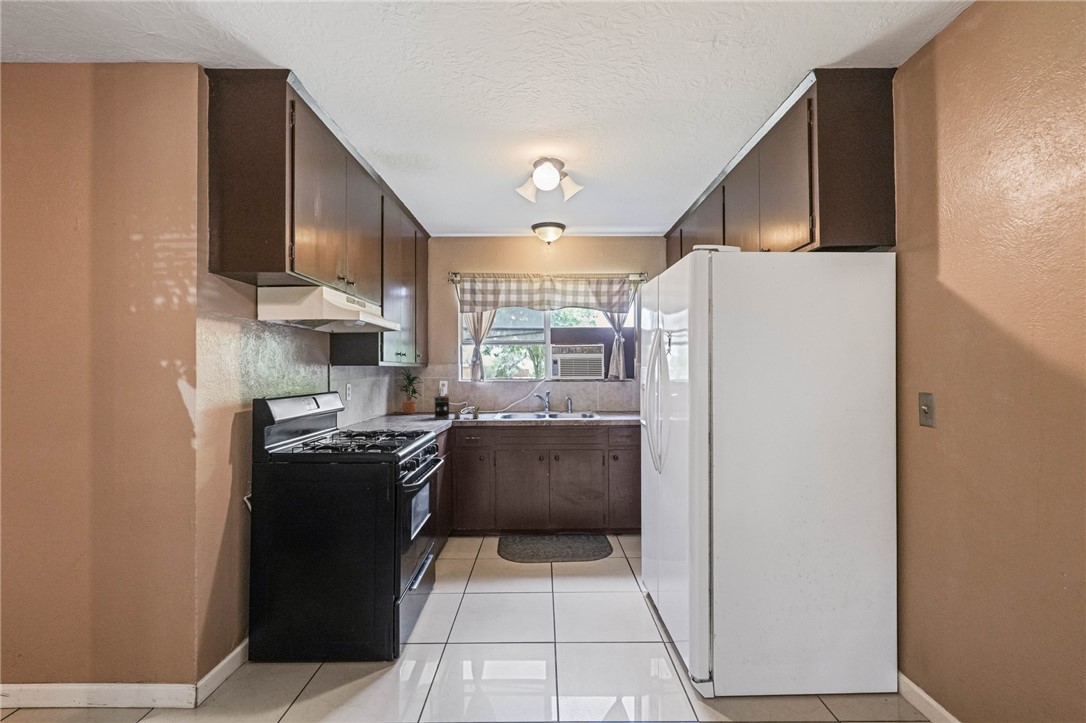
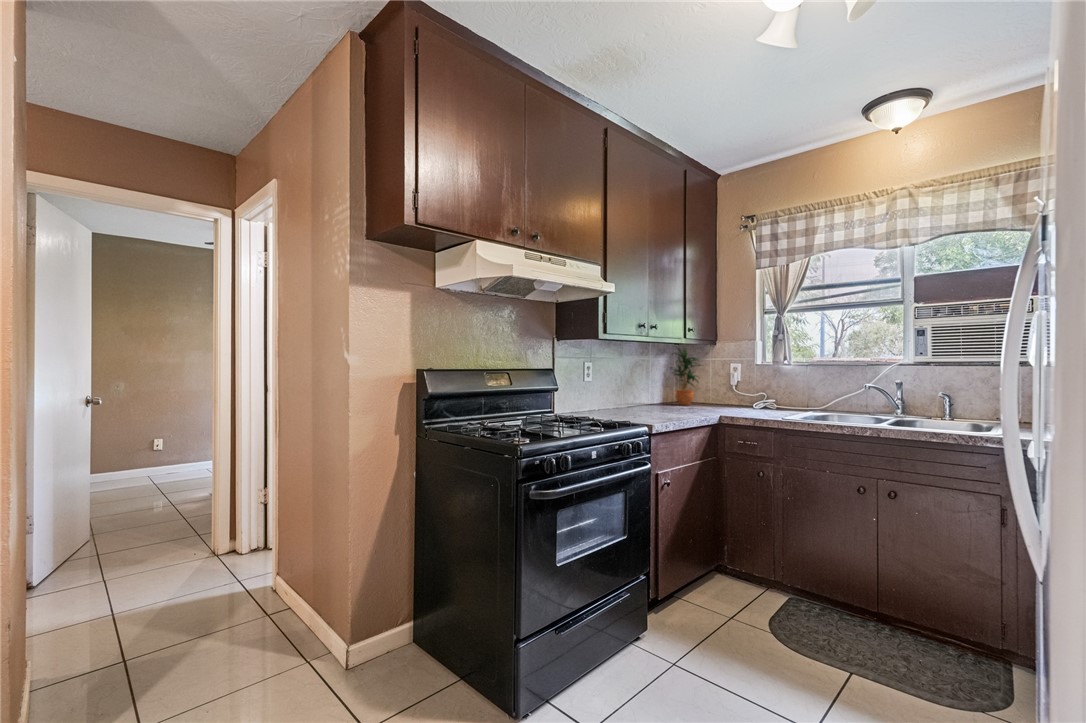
coffee maker: present [434,396,480,420] -> none [694,382,761,416]

